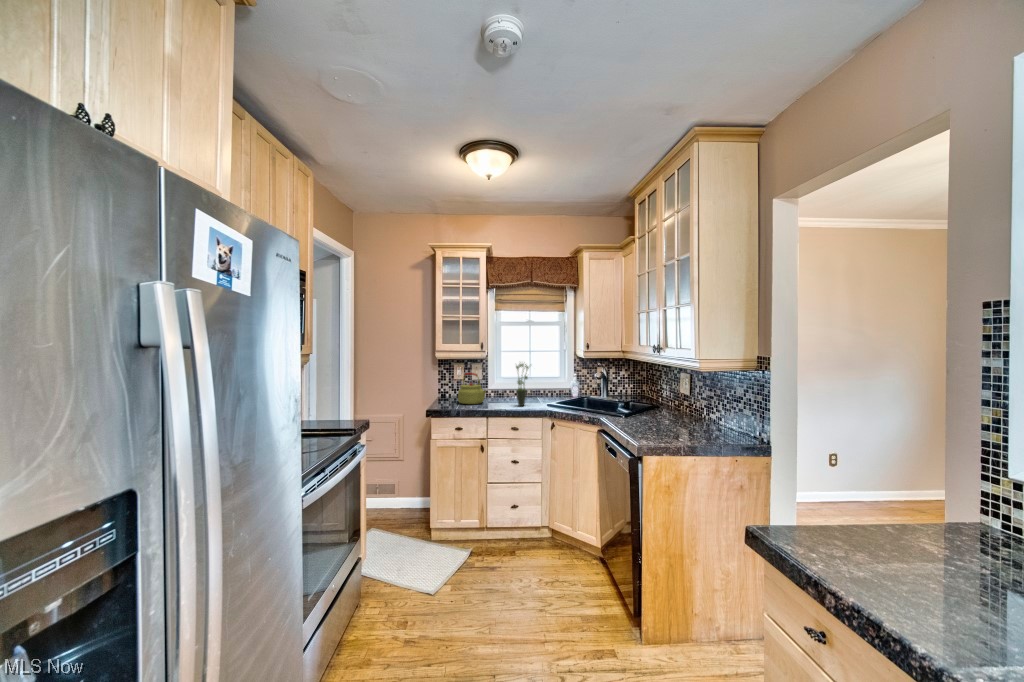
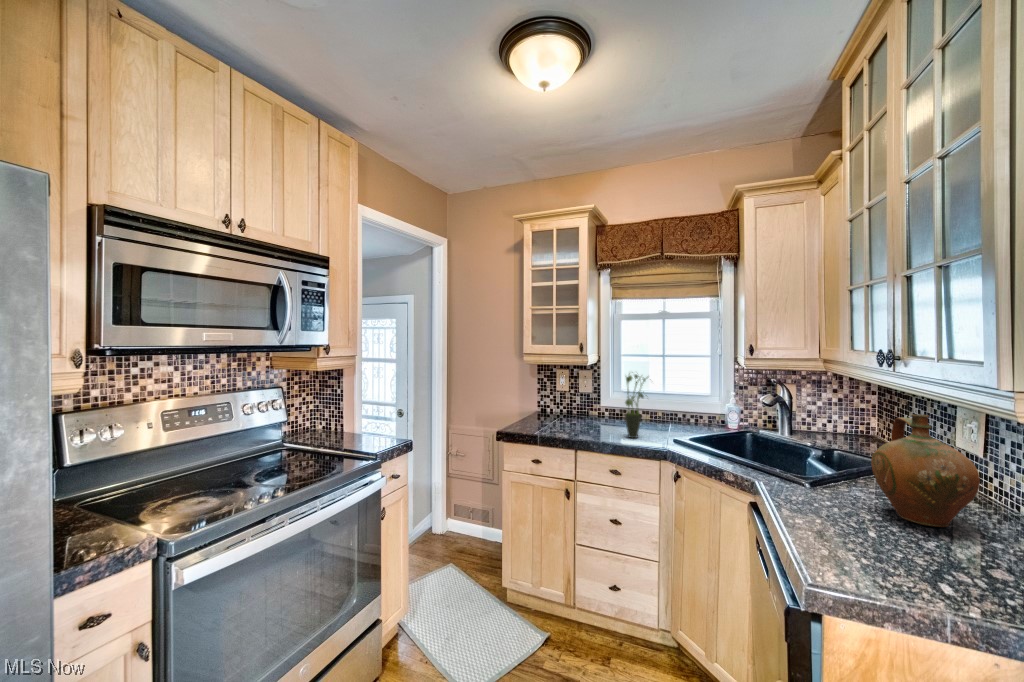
kettle: present [458,373,486,404] -> none [551,383,586,427]
ceramic jug: none [653,374,691,424] -> present [871,414,980,527]

